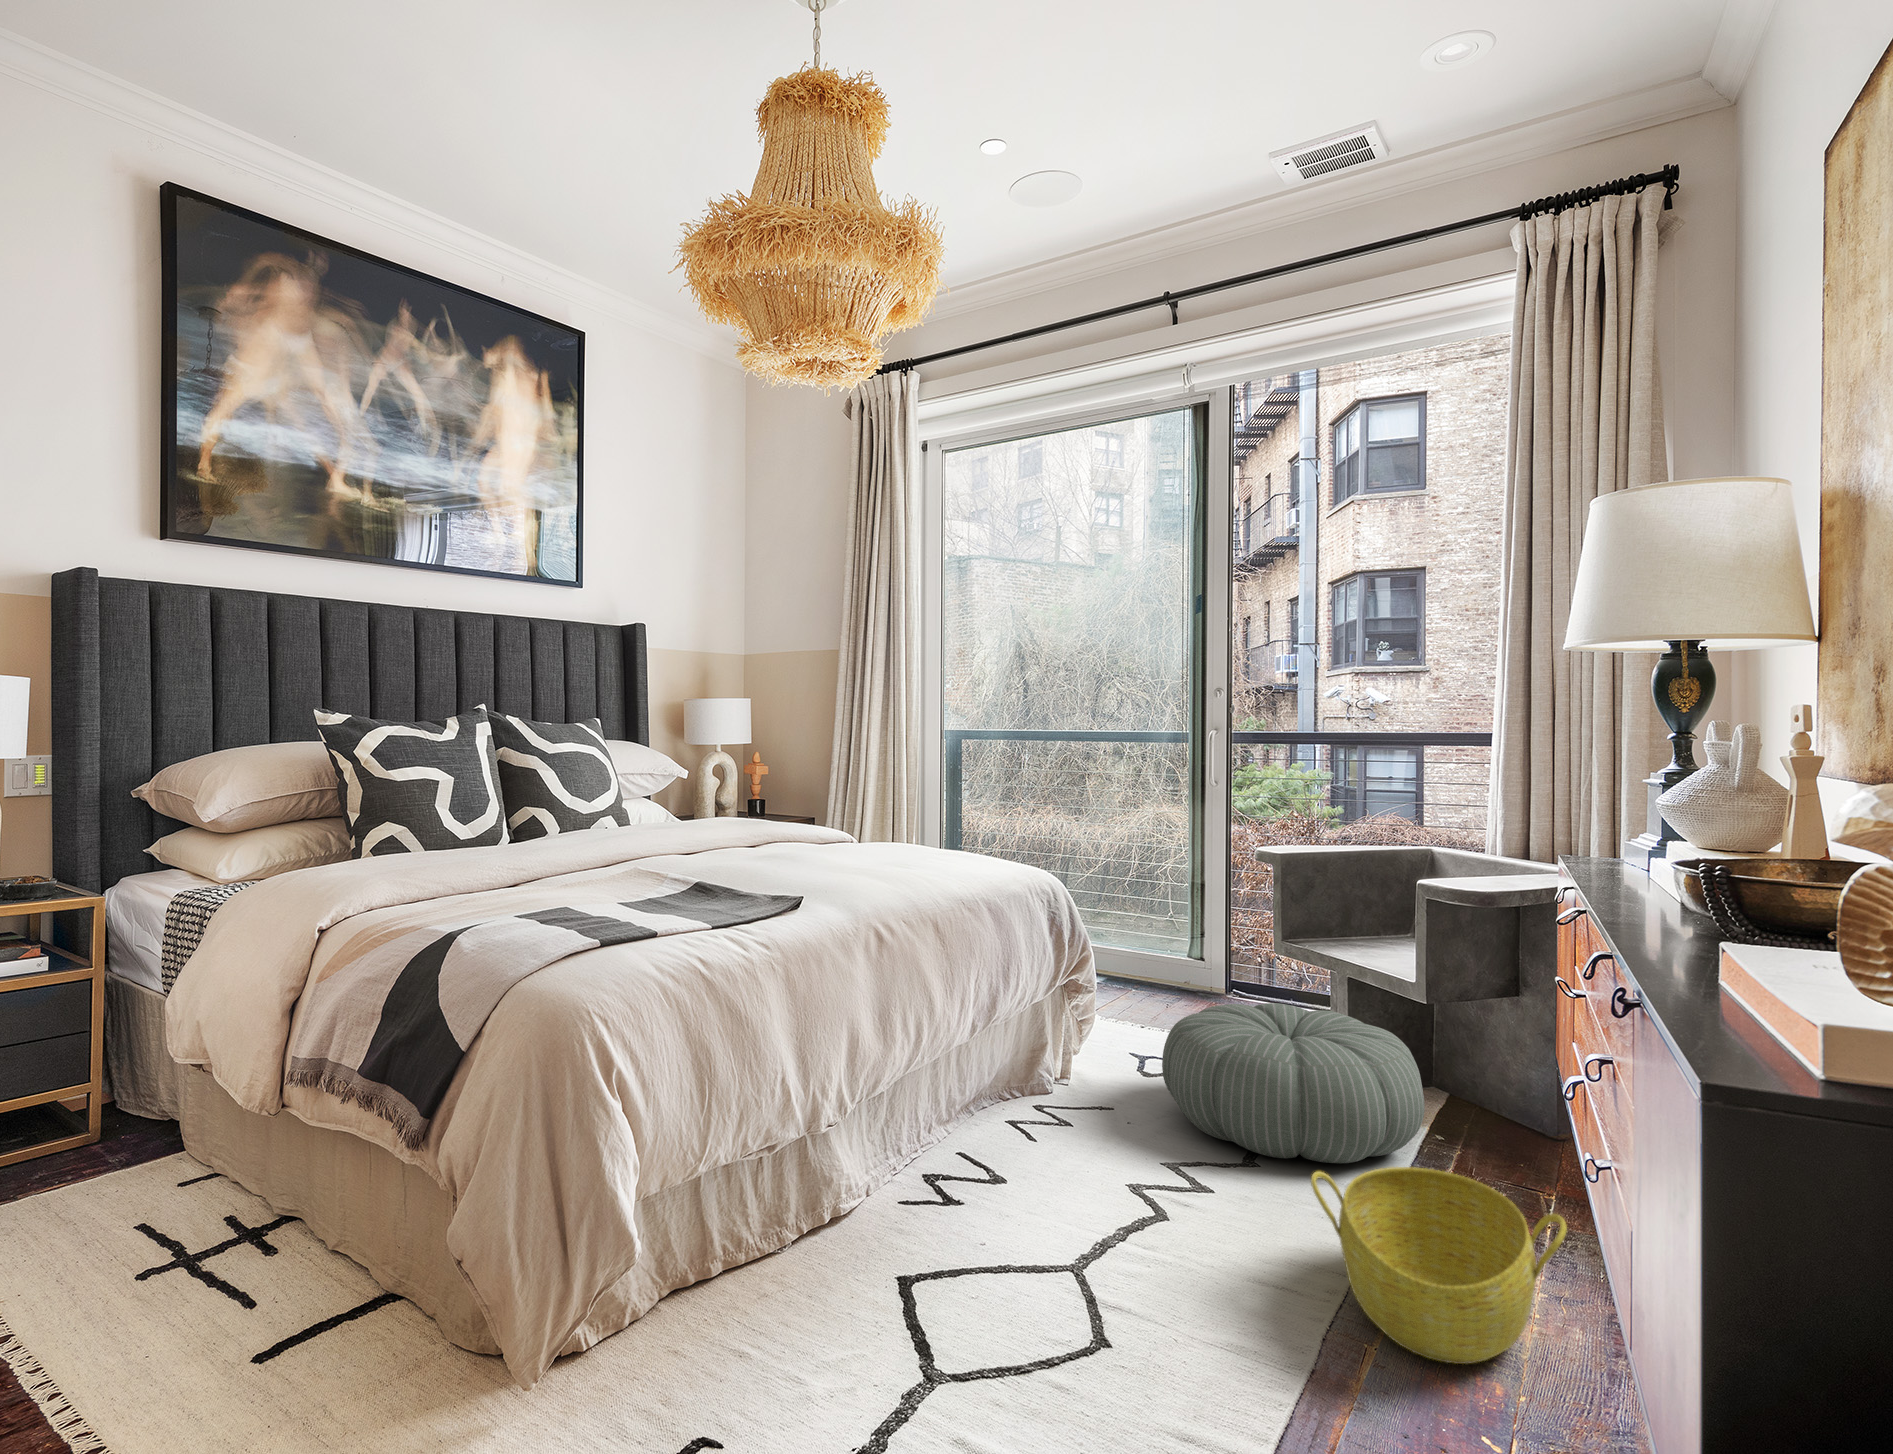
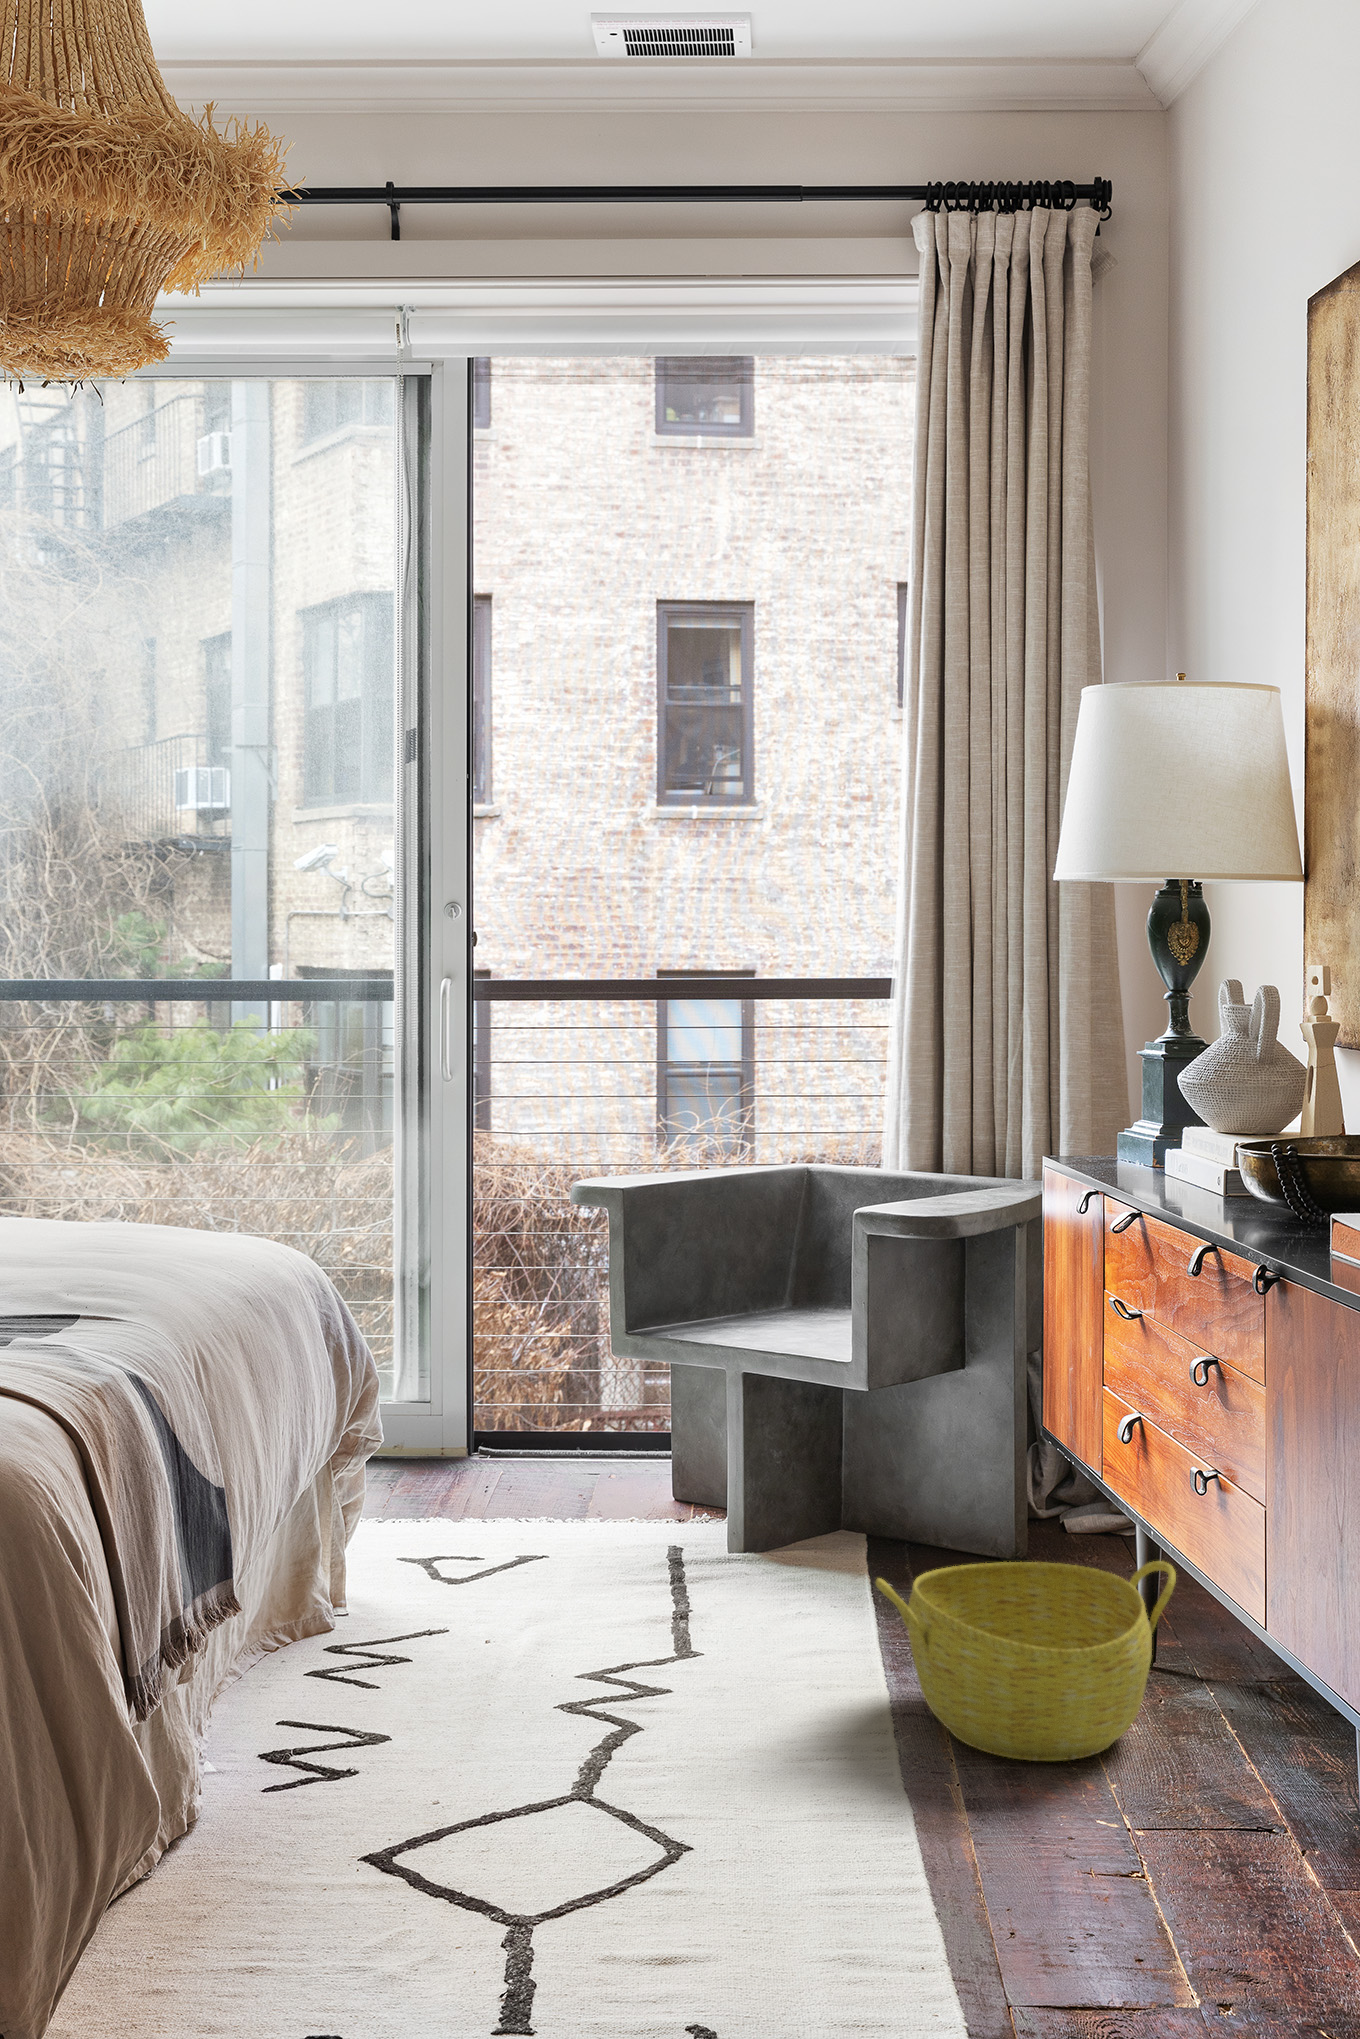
pouf: present [1162,1003,1425,1163] -> none [518,1421,897,1632]

